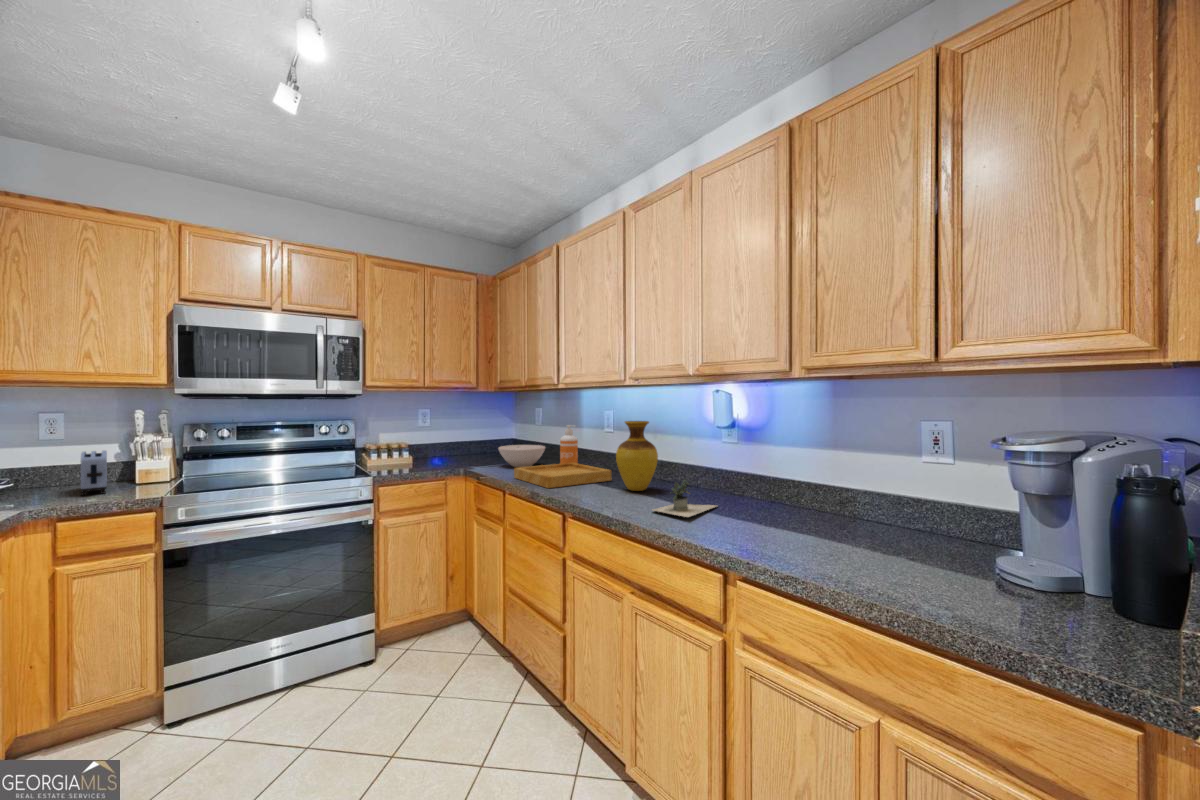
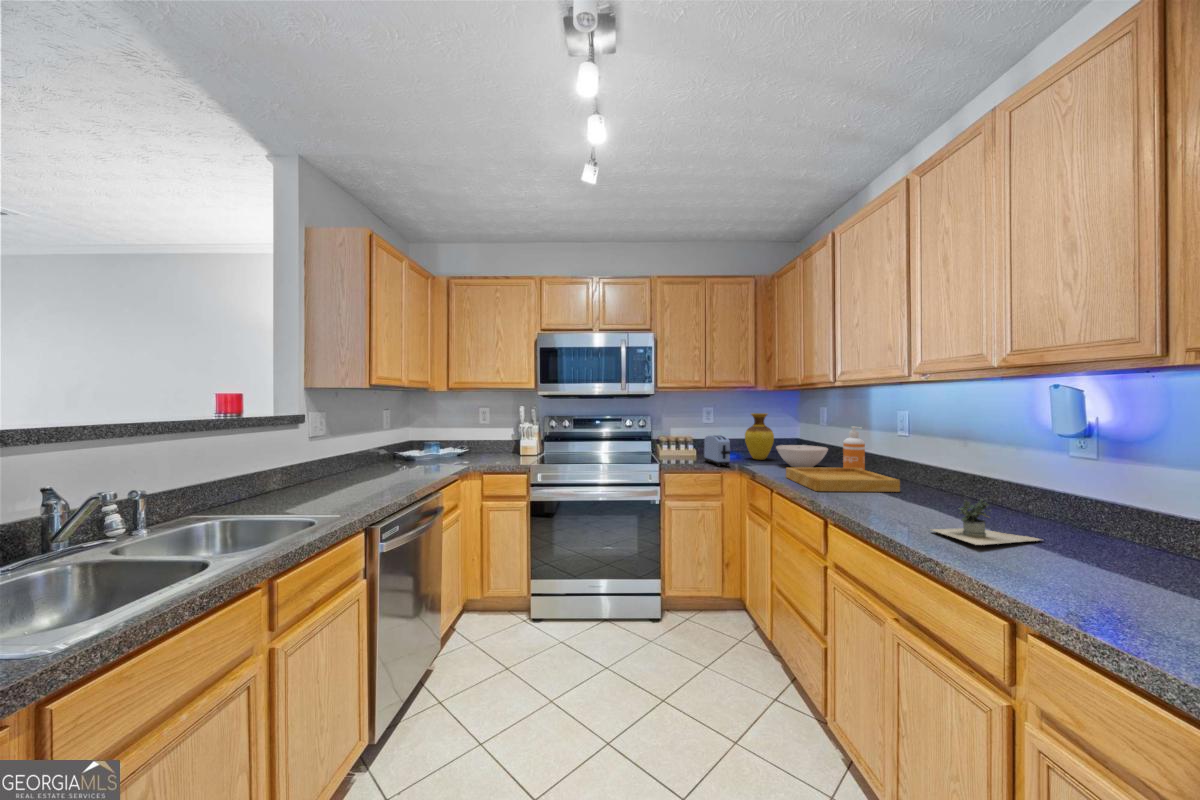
vase: present [616,421,658,491] -> present [745,413,774,460]
toaster: present [81,450,107,495] -> present [704,435,730,467]

